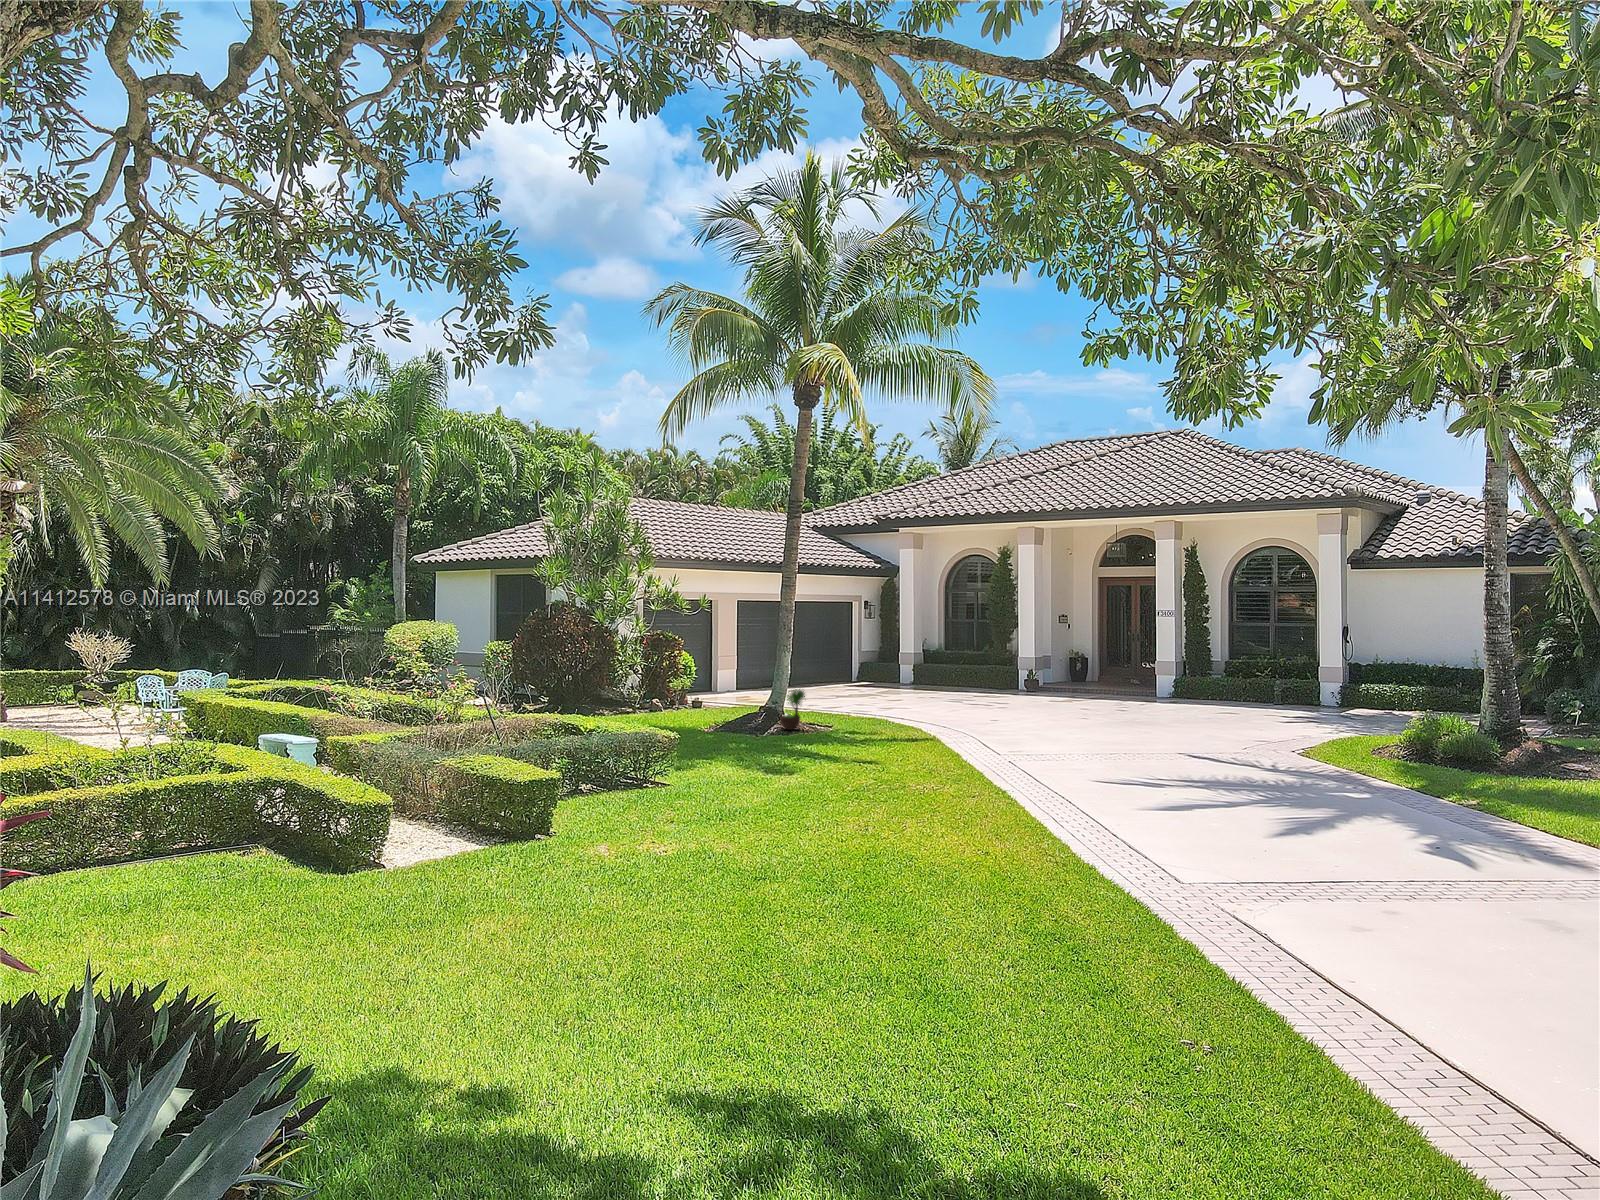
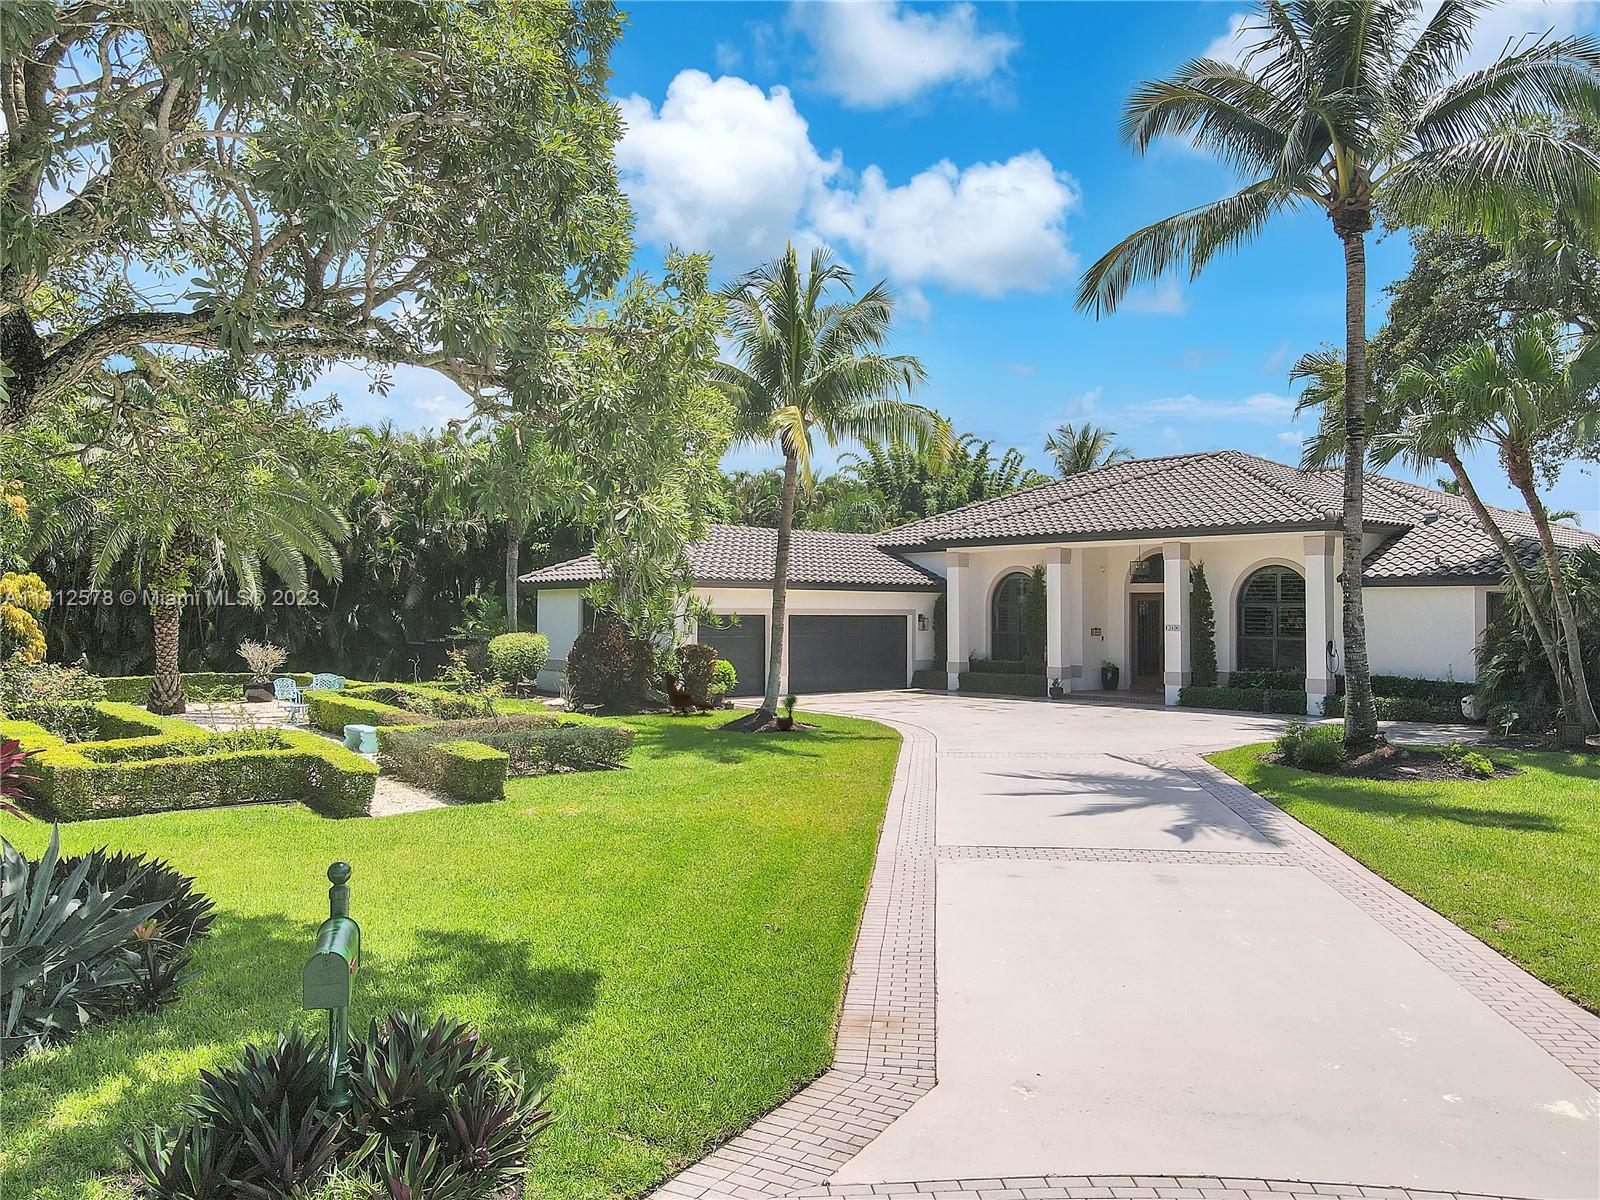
lounge chair: none [631,666,688,717] -> present [666,673,714,717]

